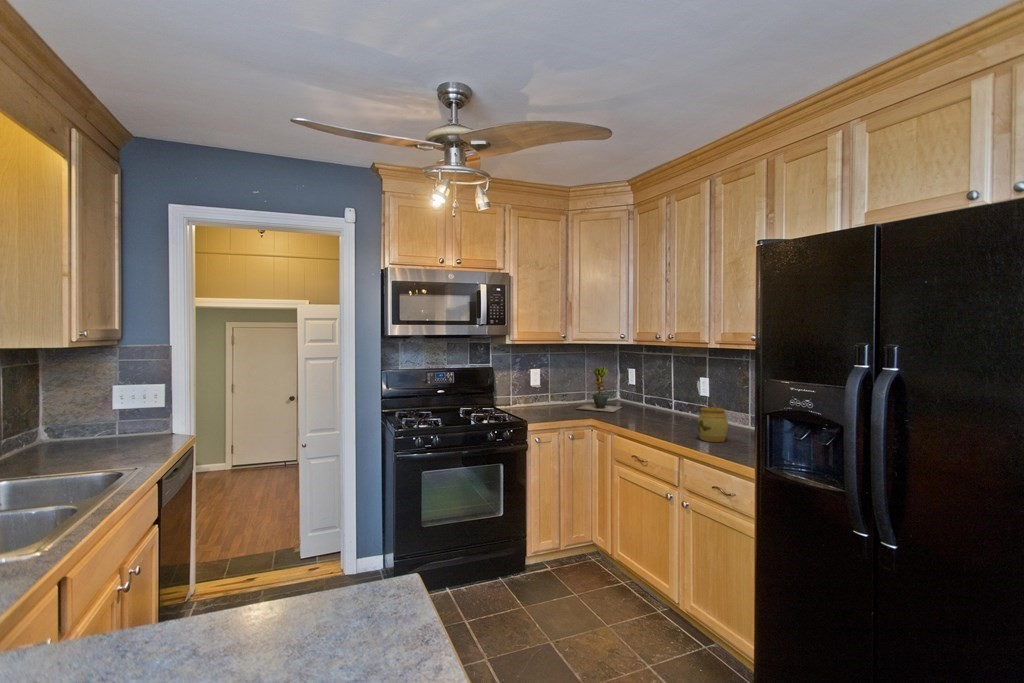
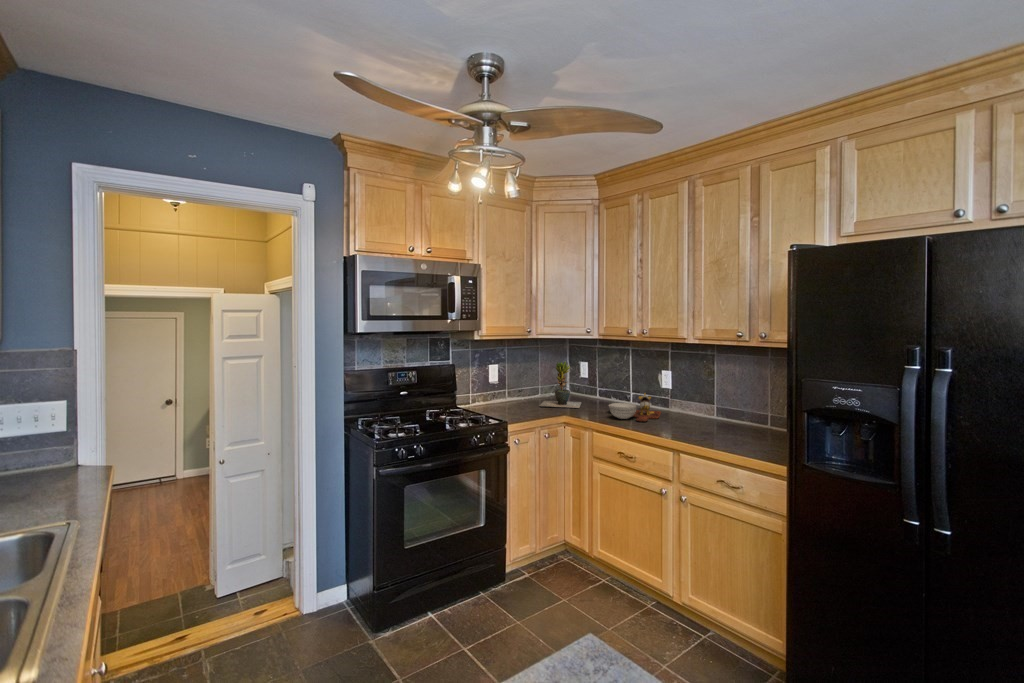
cutting board: none [634,399,694,427] -> present [609,393,661,422]
jar: present [698,403,728,442] -> none [685,396,713,434]

